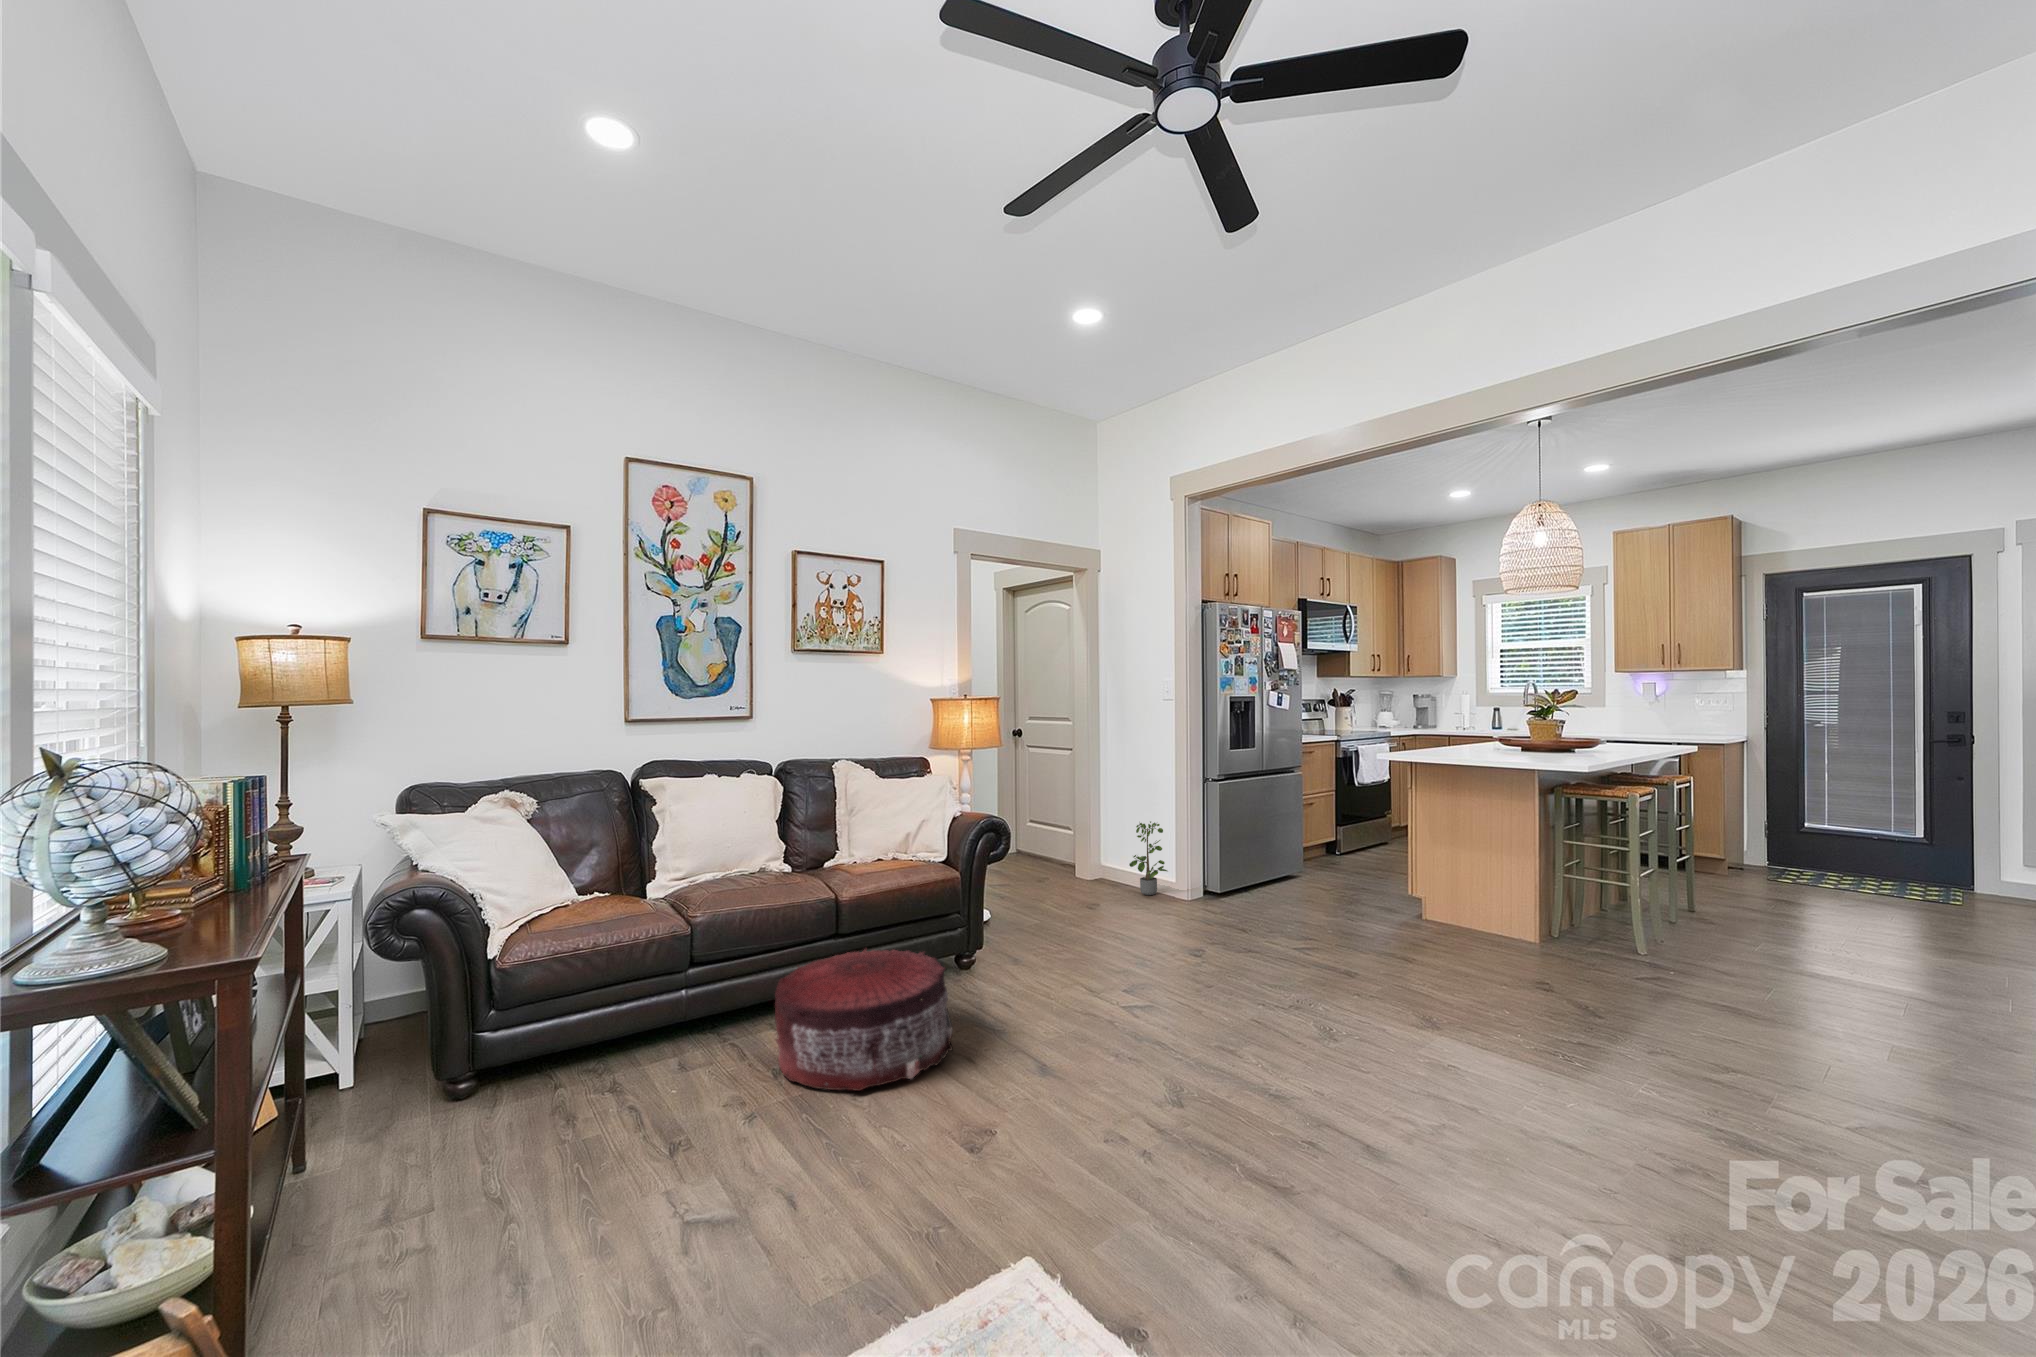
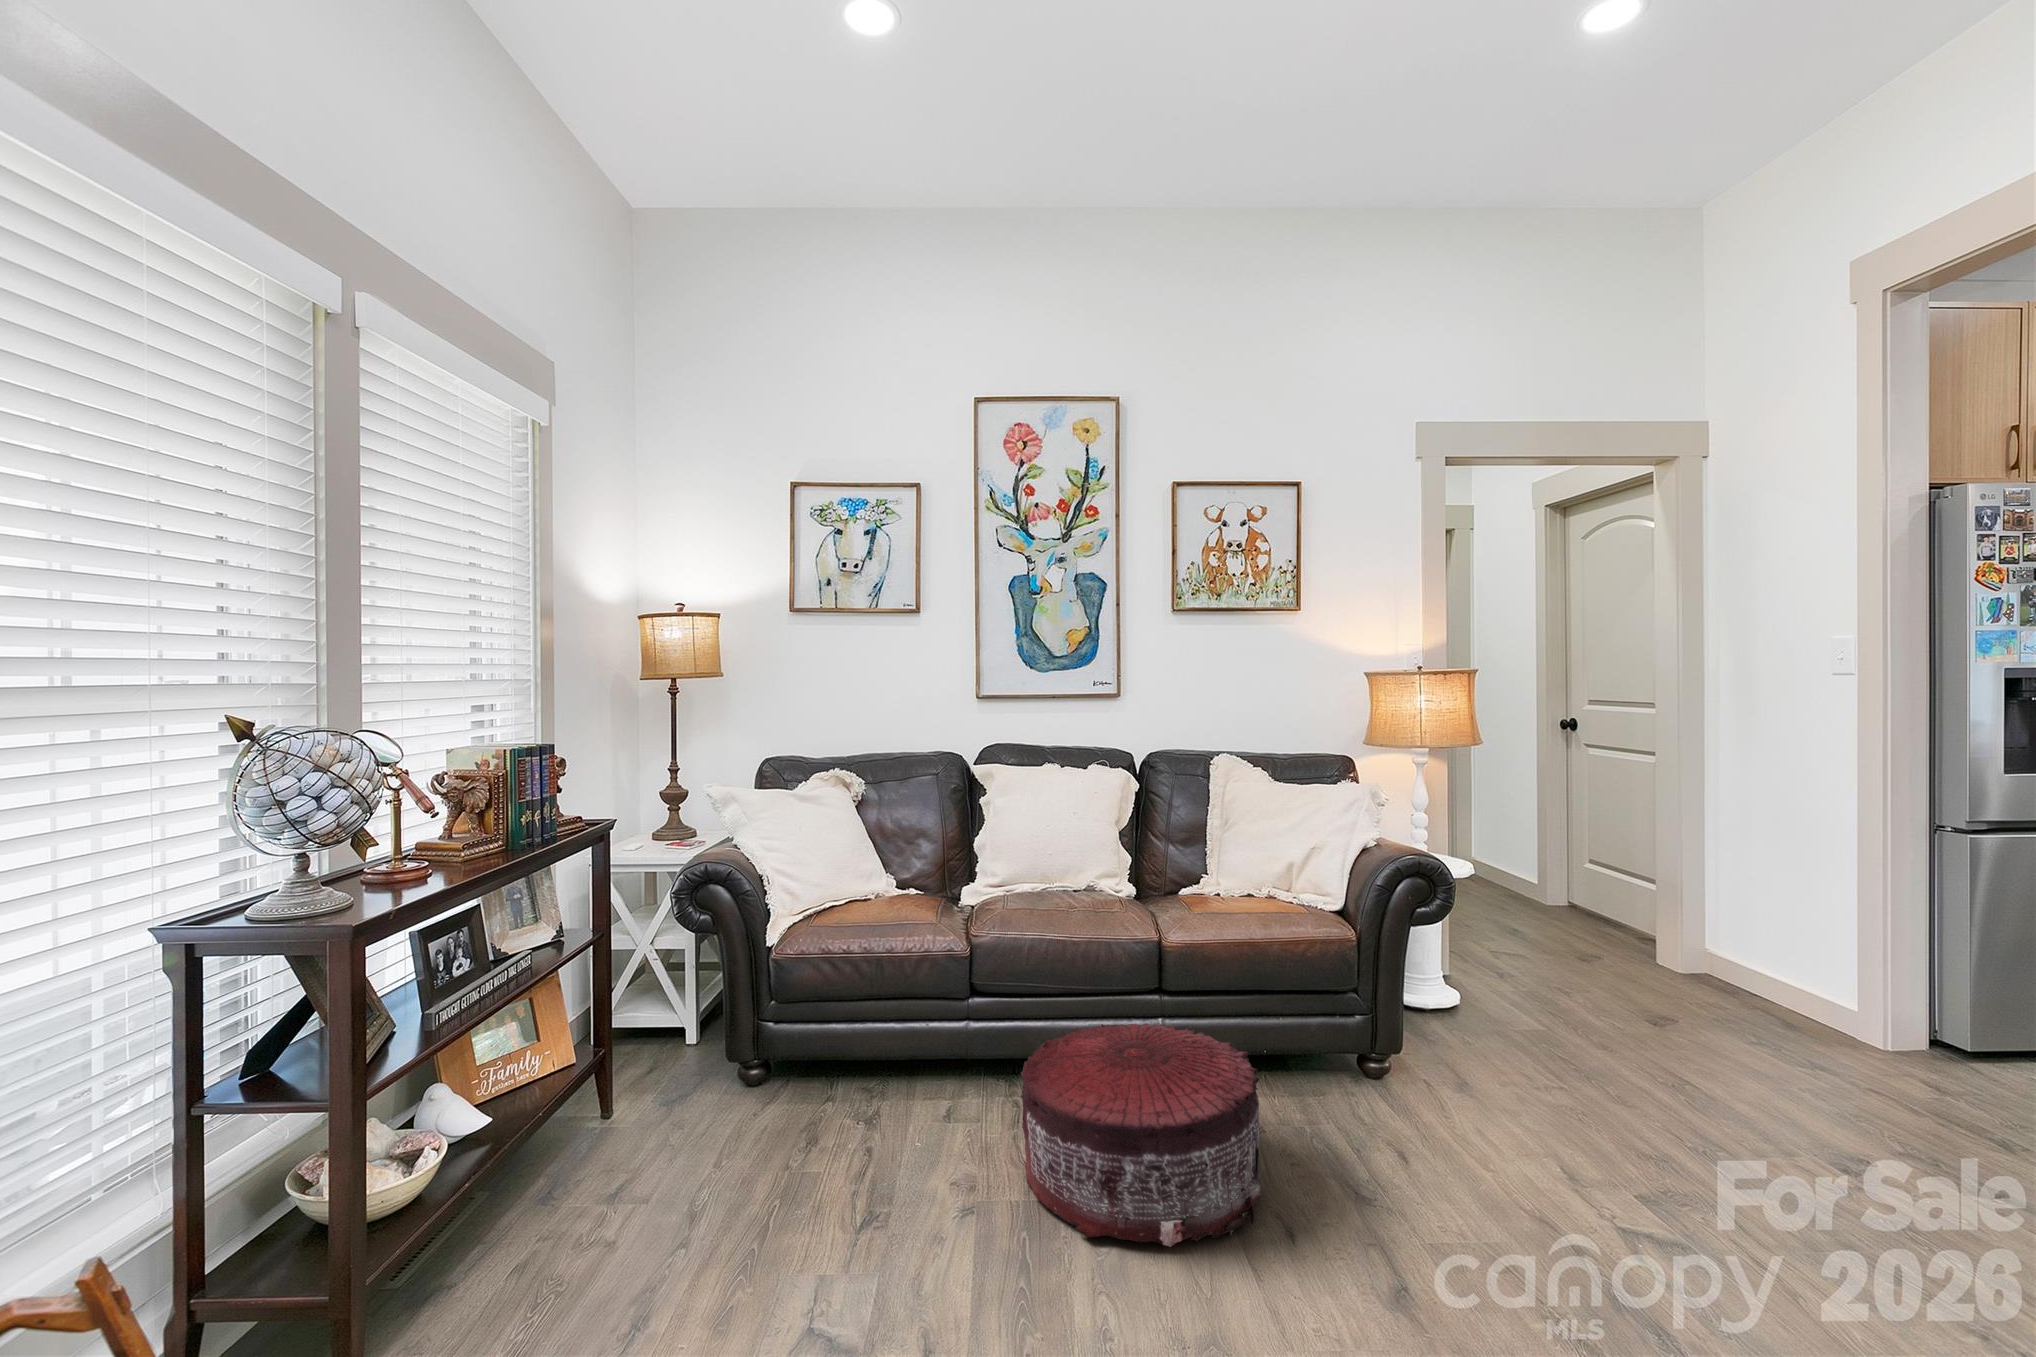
potted plant: present [1129,821,1167,895] -> none [1750,892,1837,1026]

